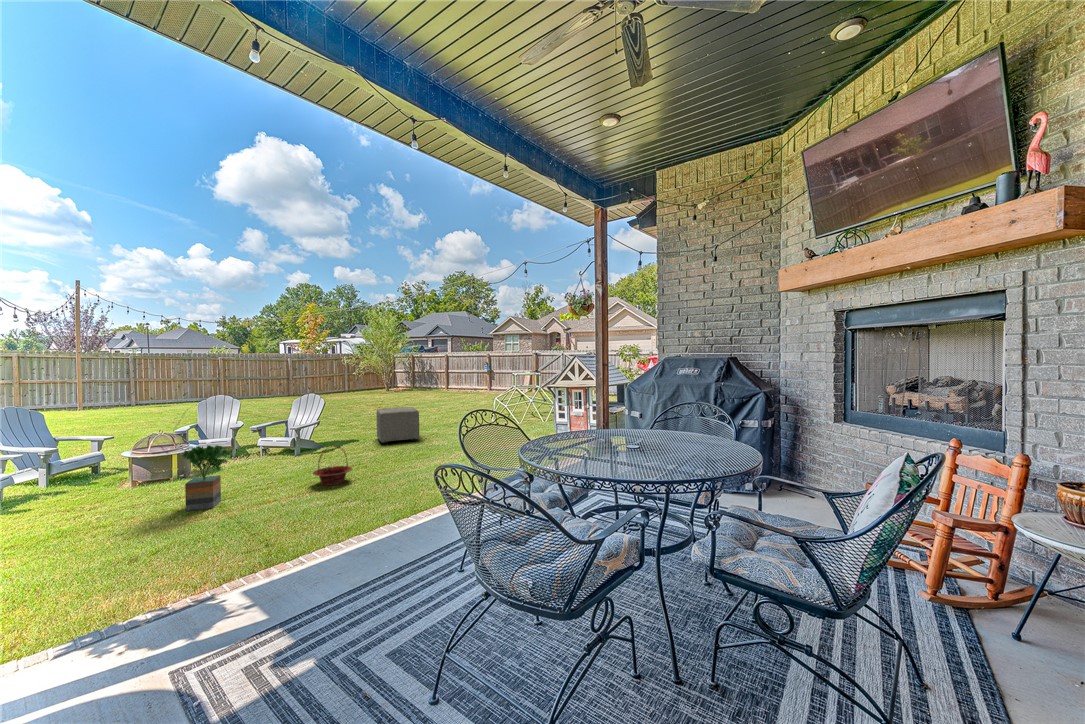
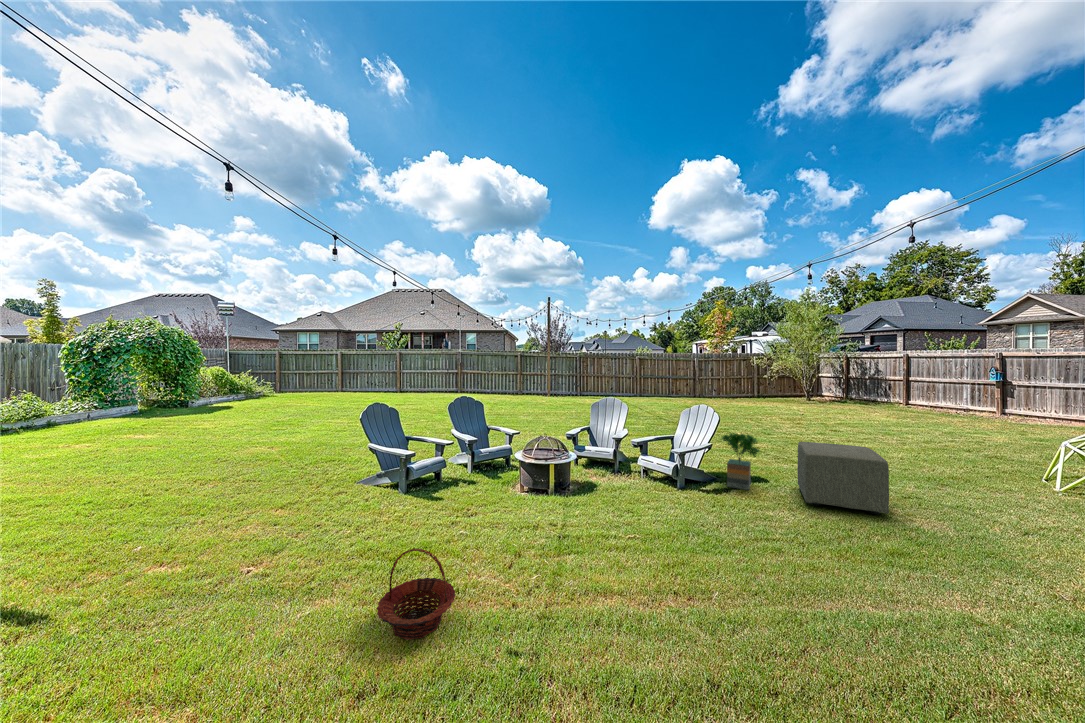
potted tree: present [181,445,229,511] -> present [722,433,760,490]
basket: present [312,446,352,485] -> present [377,548,456,640]

